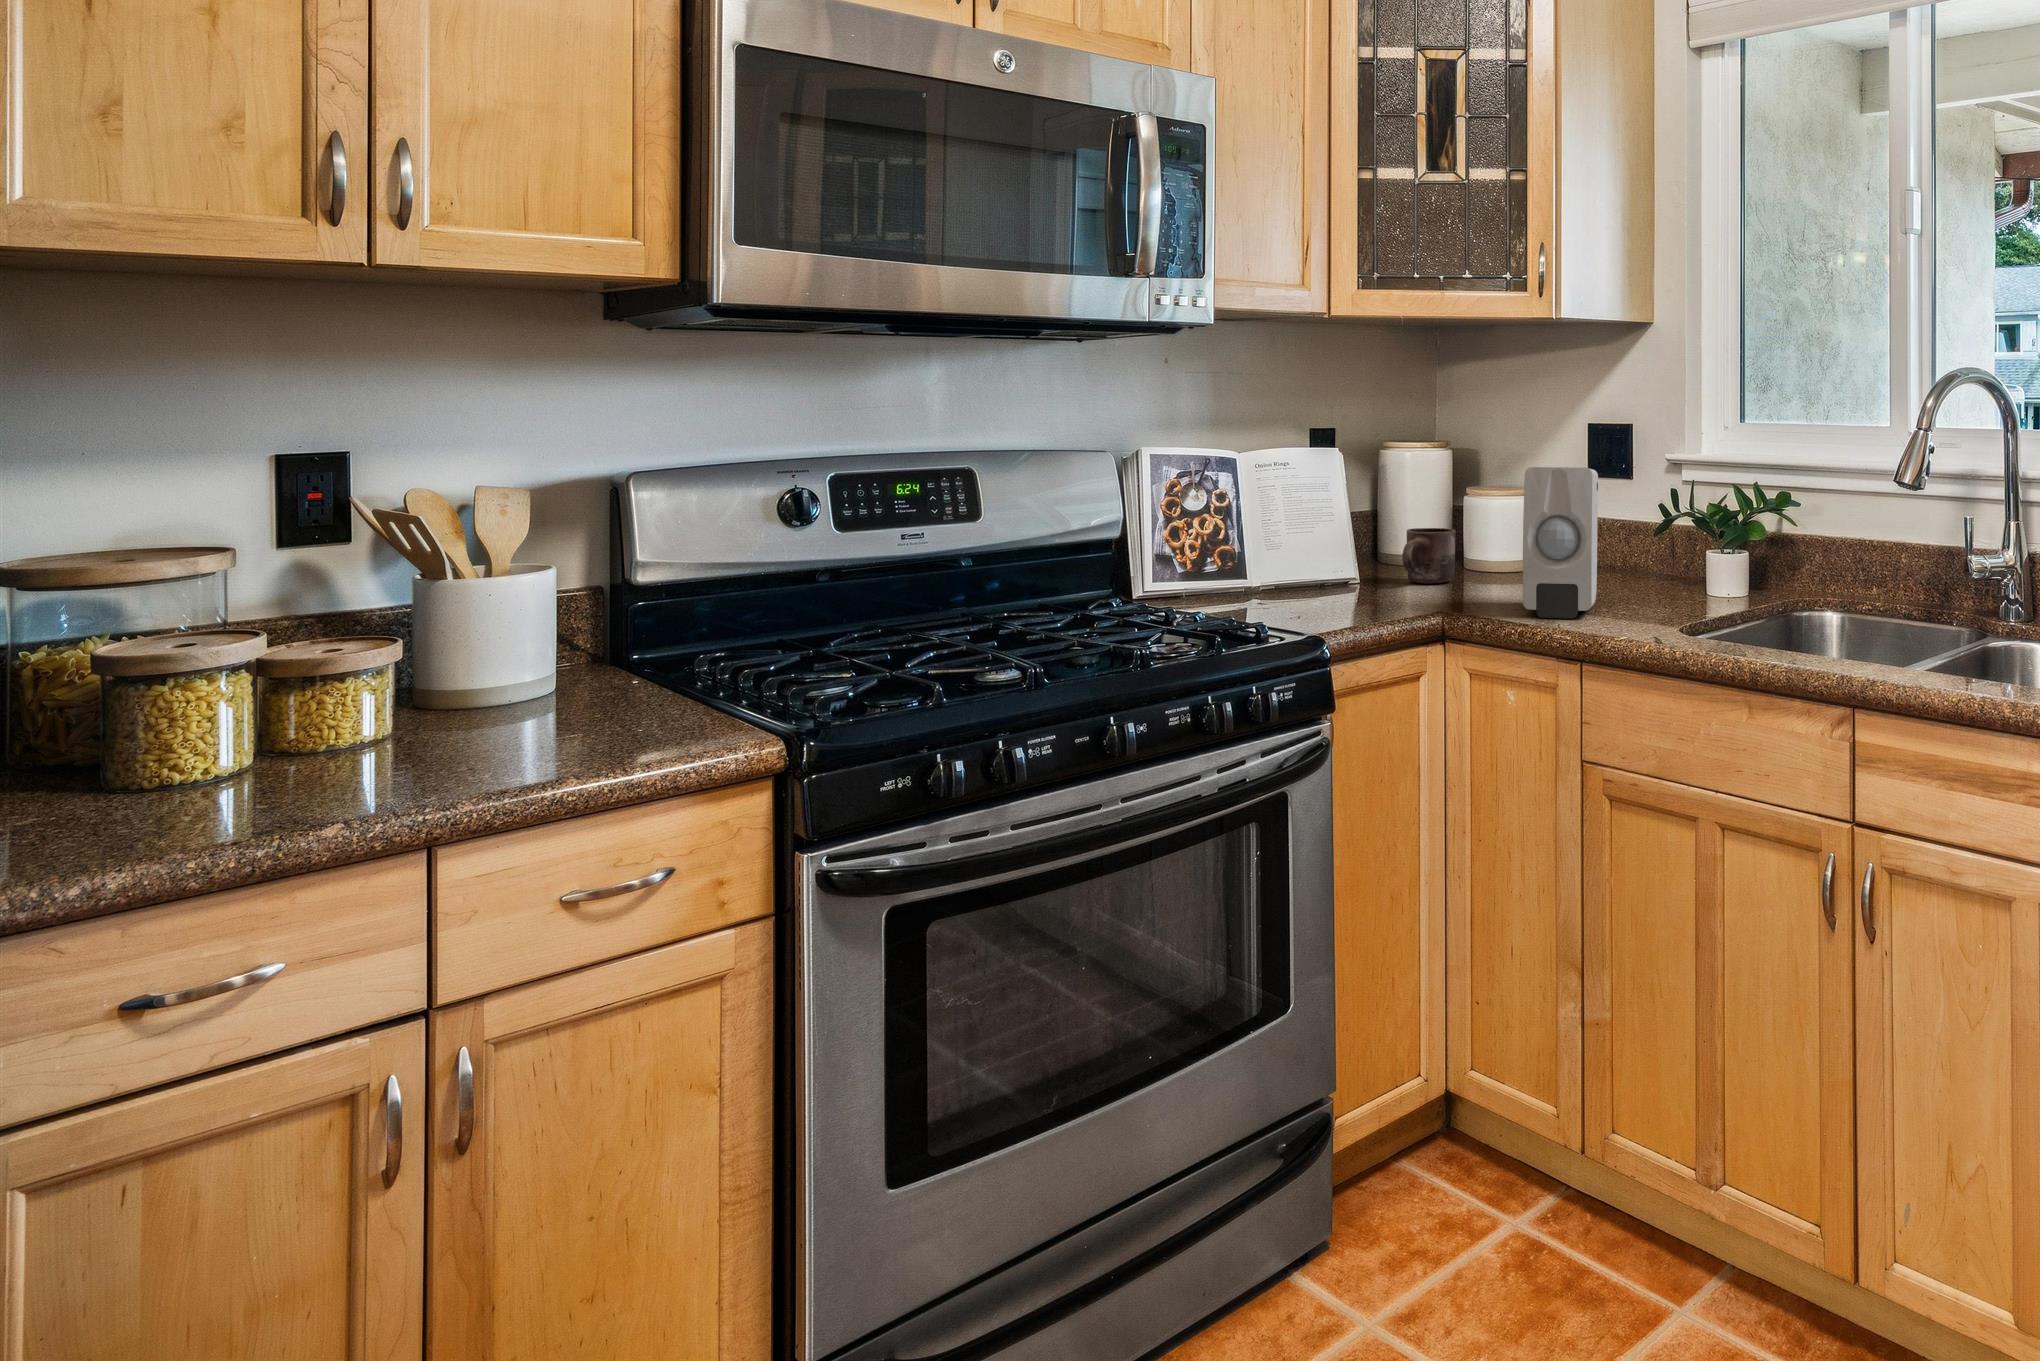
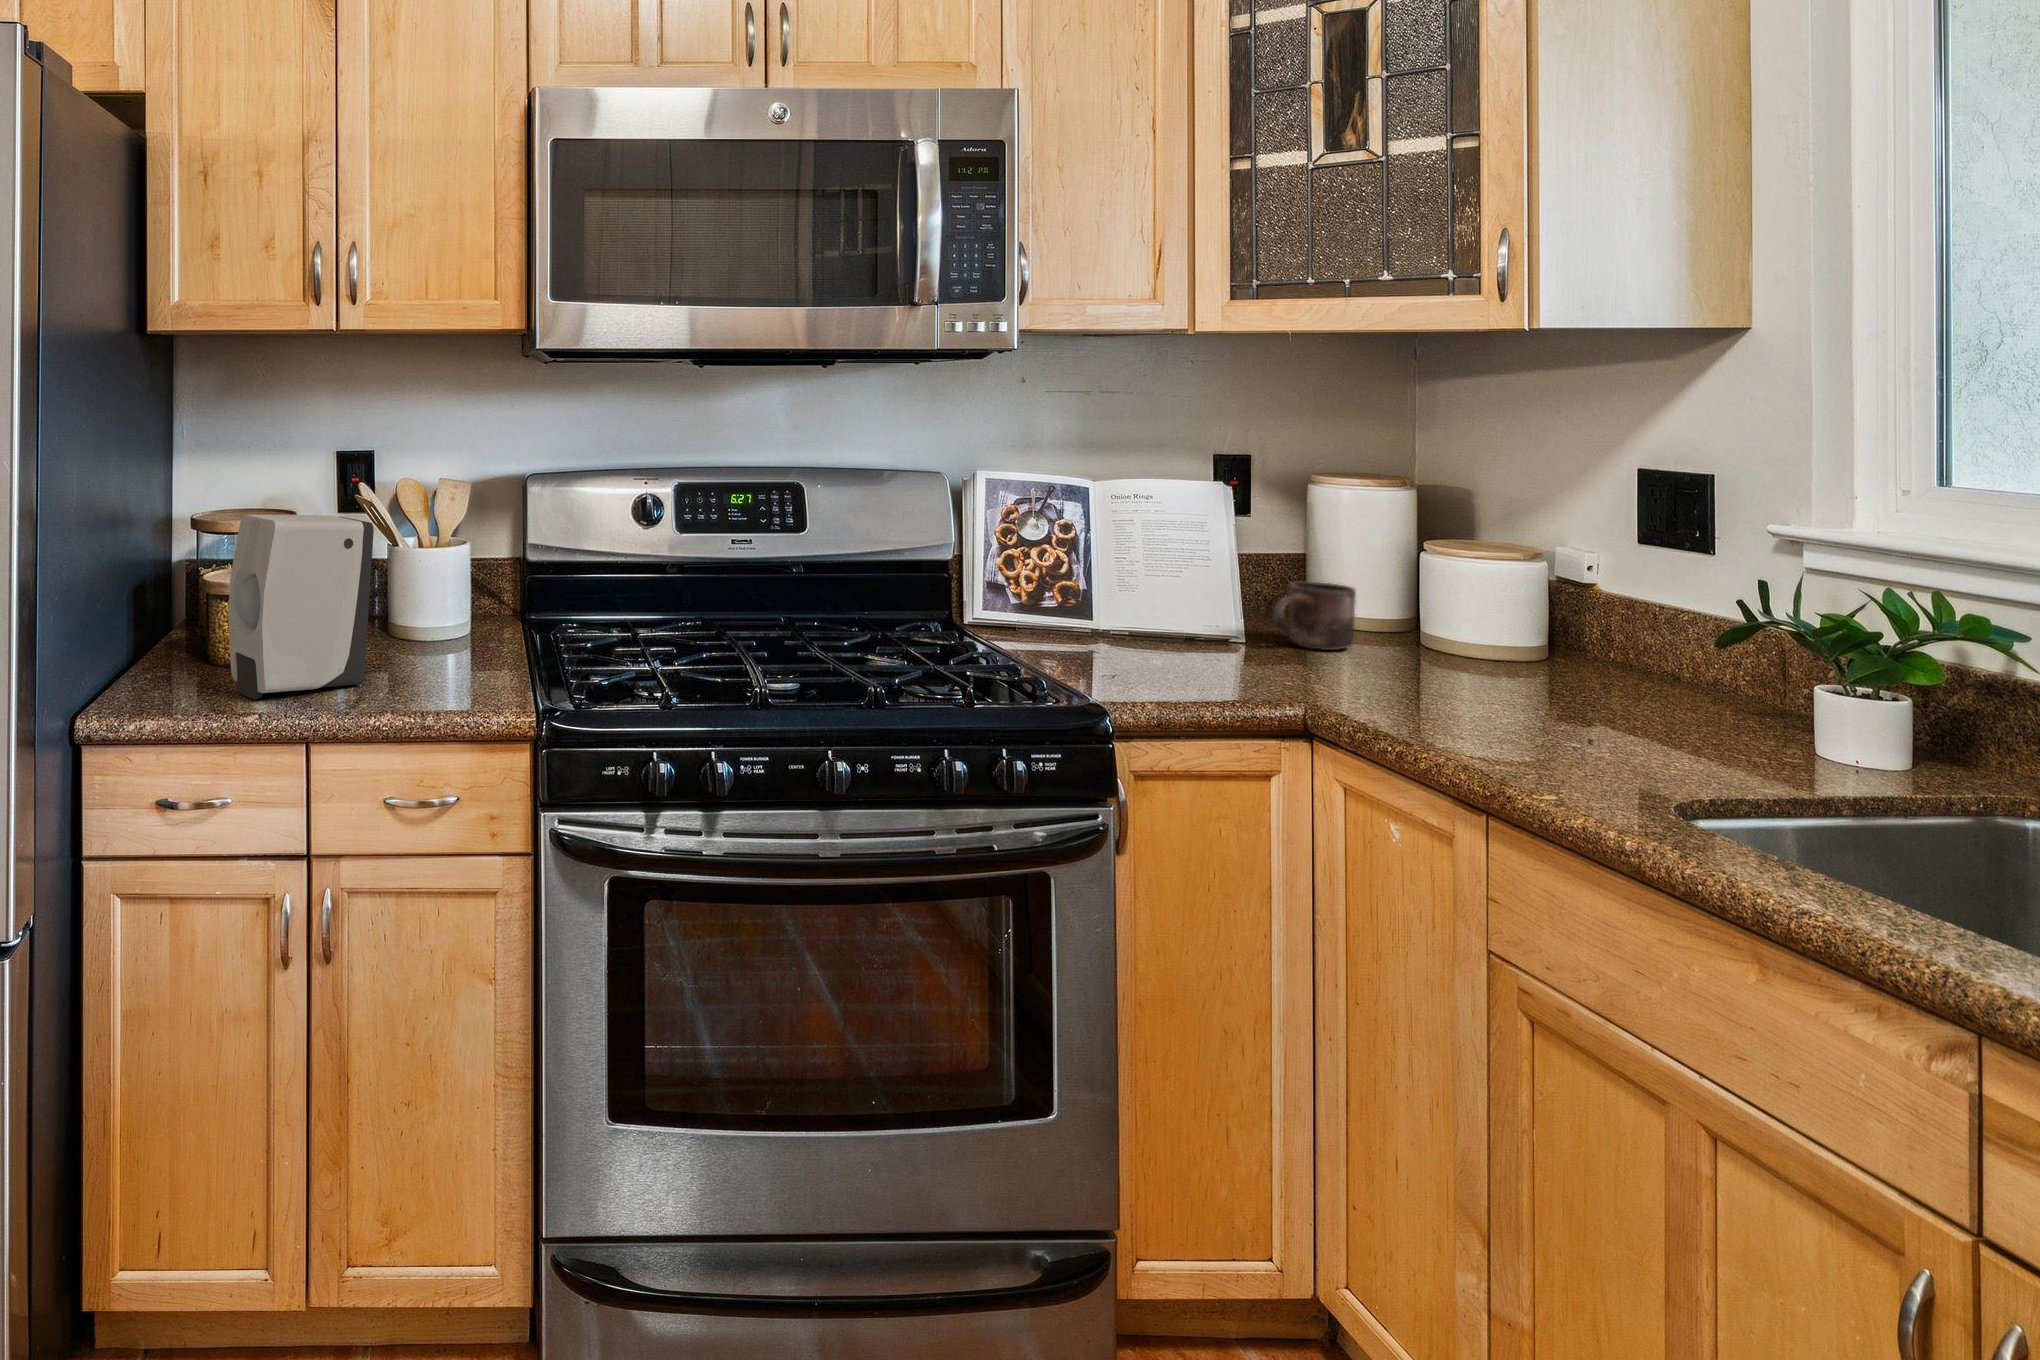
soap dispenser: present [1523,467,1598,618] -> present [228,514,374,699]

